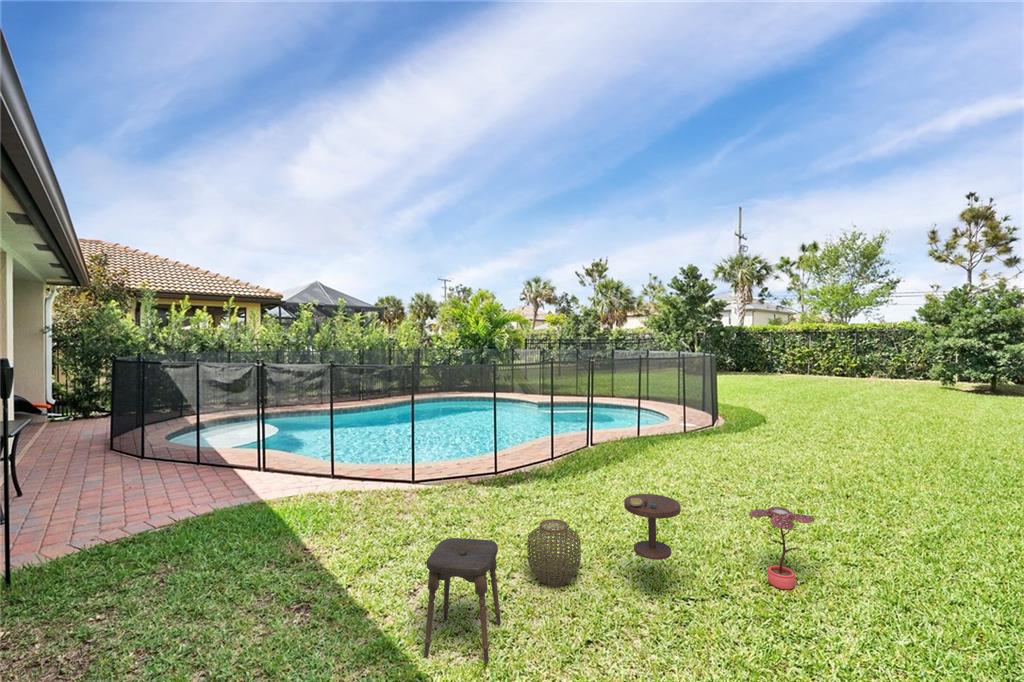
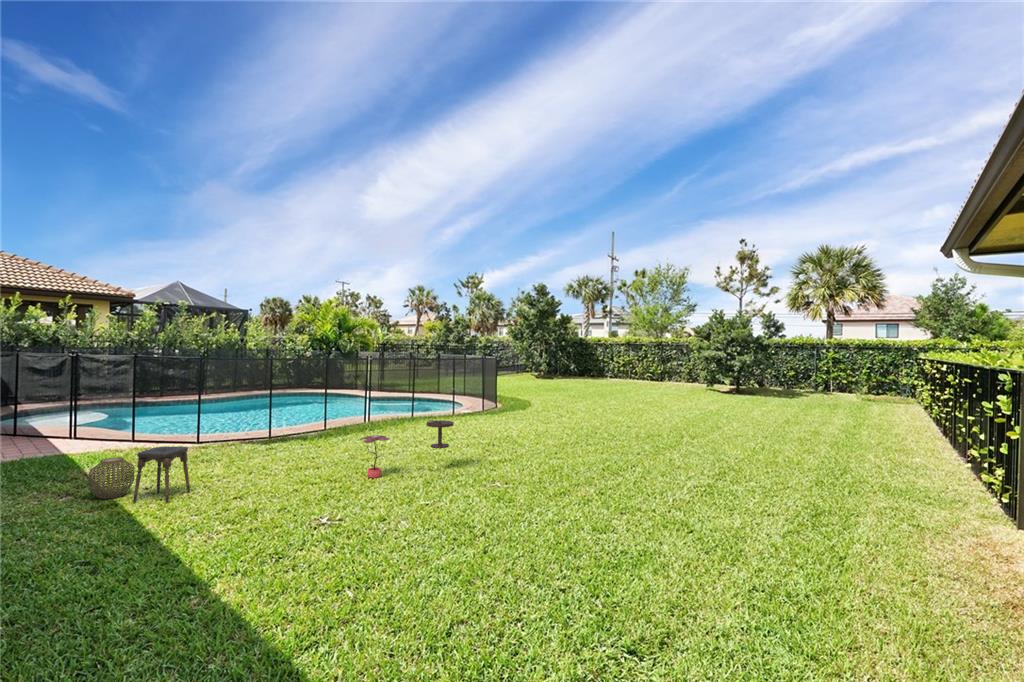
side table: present [624,494,681,560] -> present [427,420,454,448]
woven basket: present [527,519,581,586] -> present [88,457,134,499]

